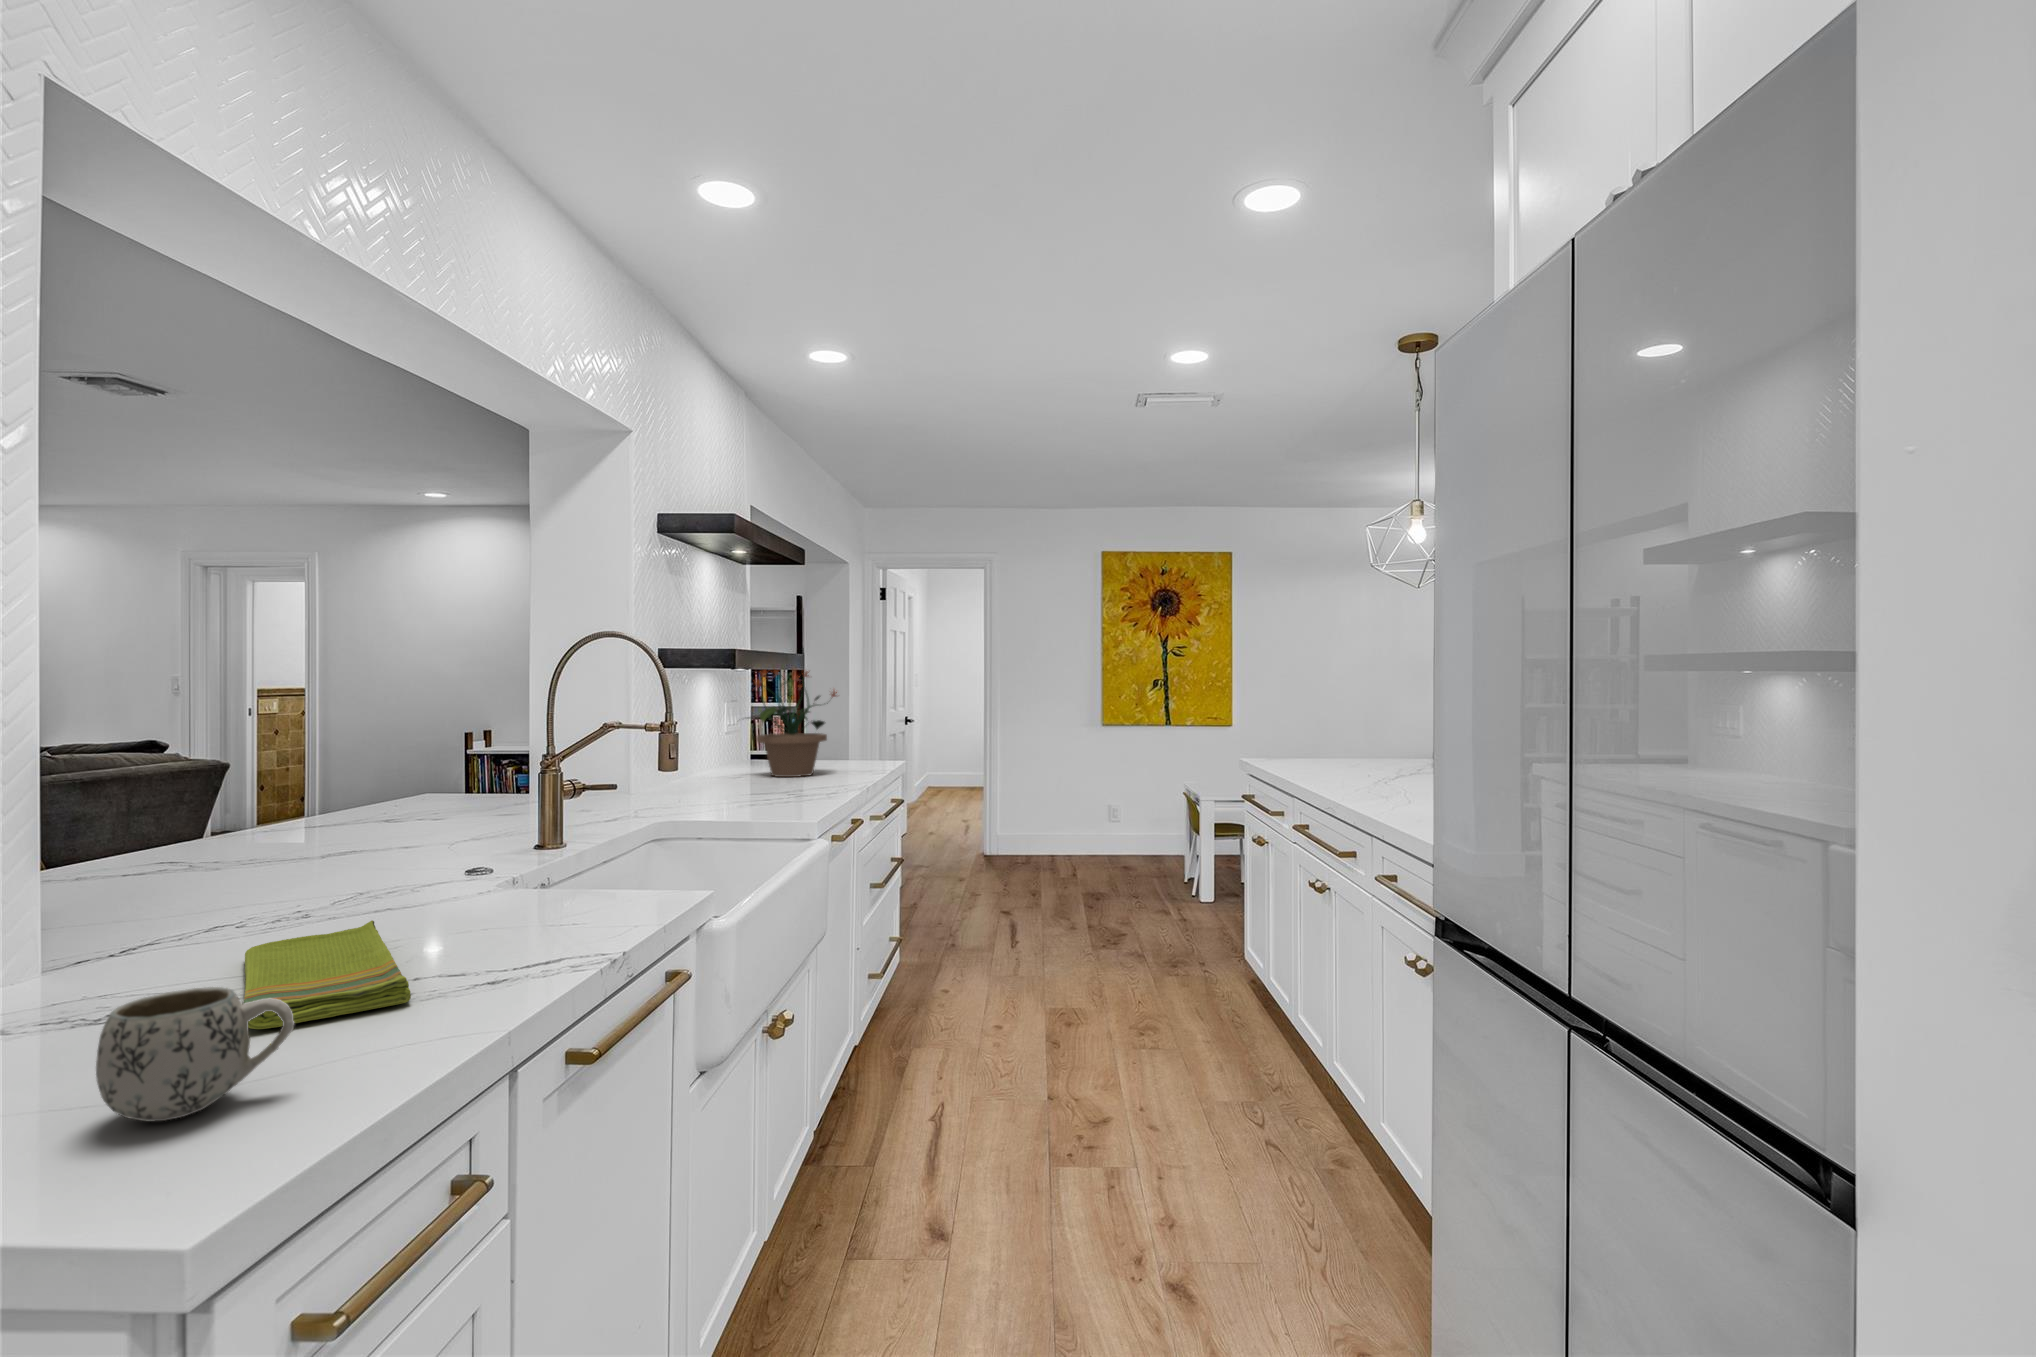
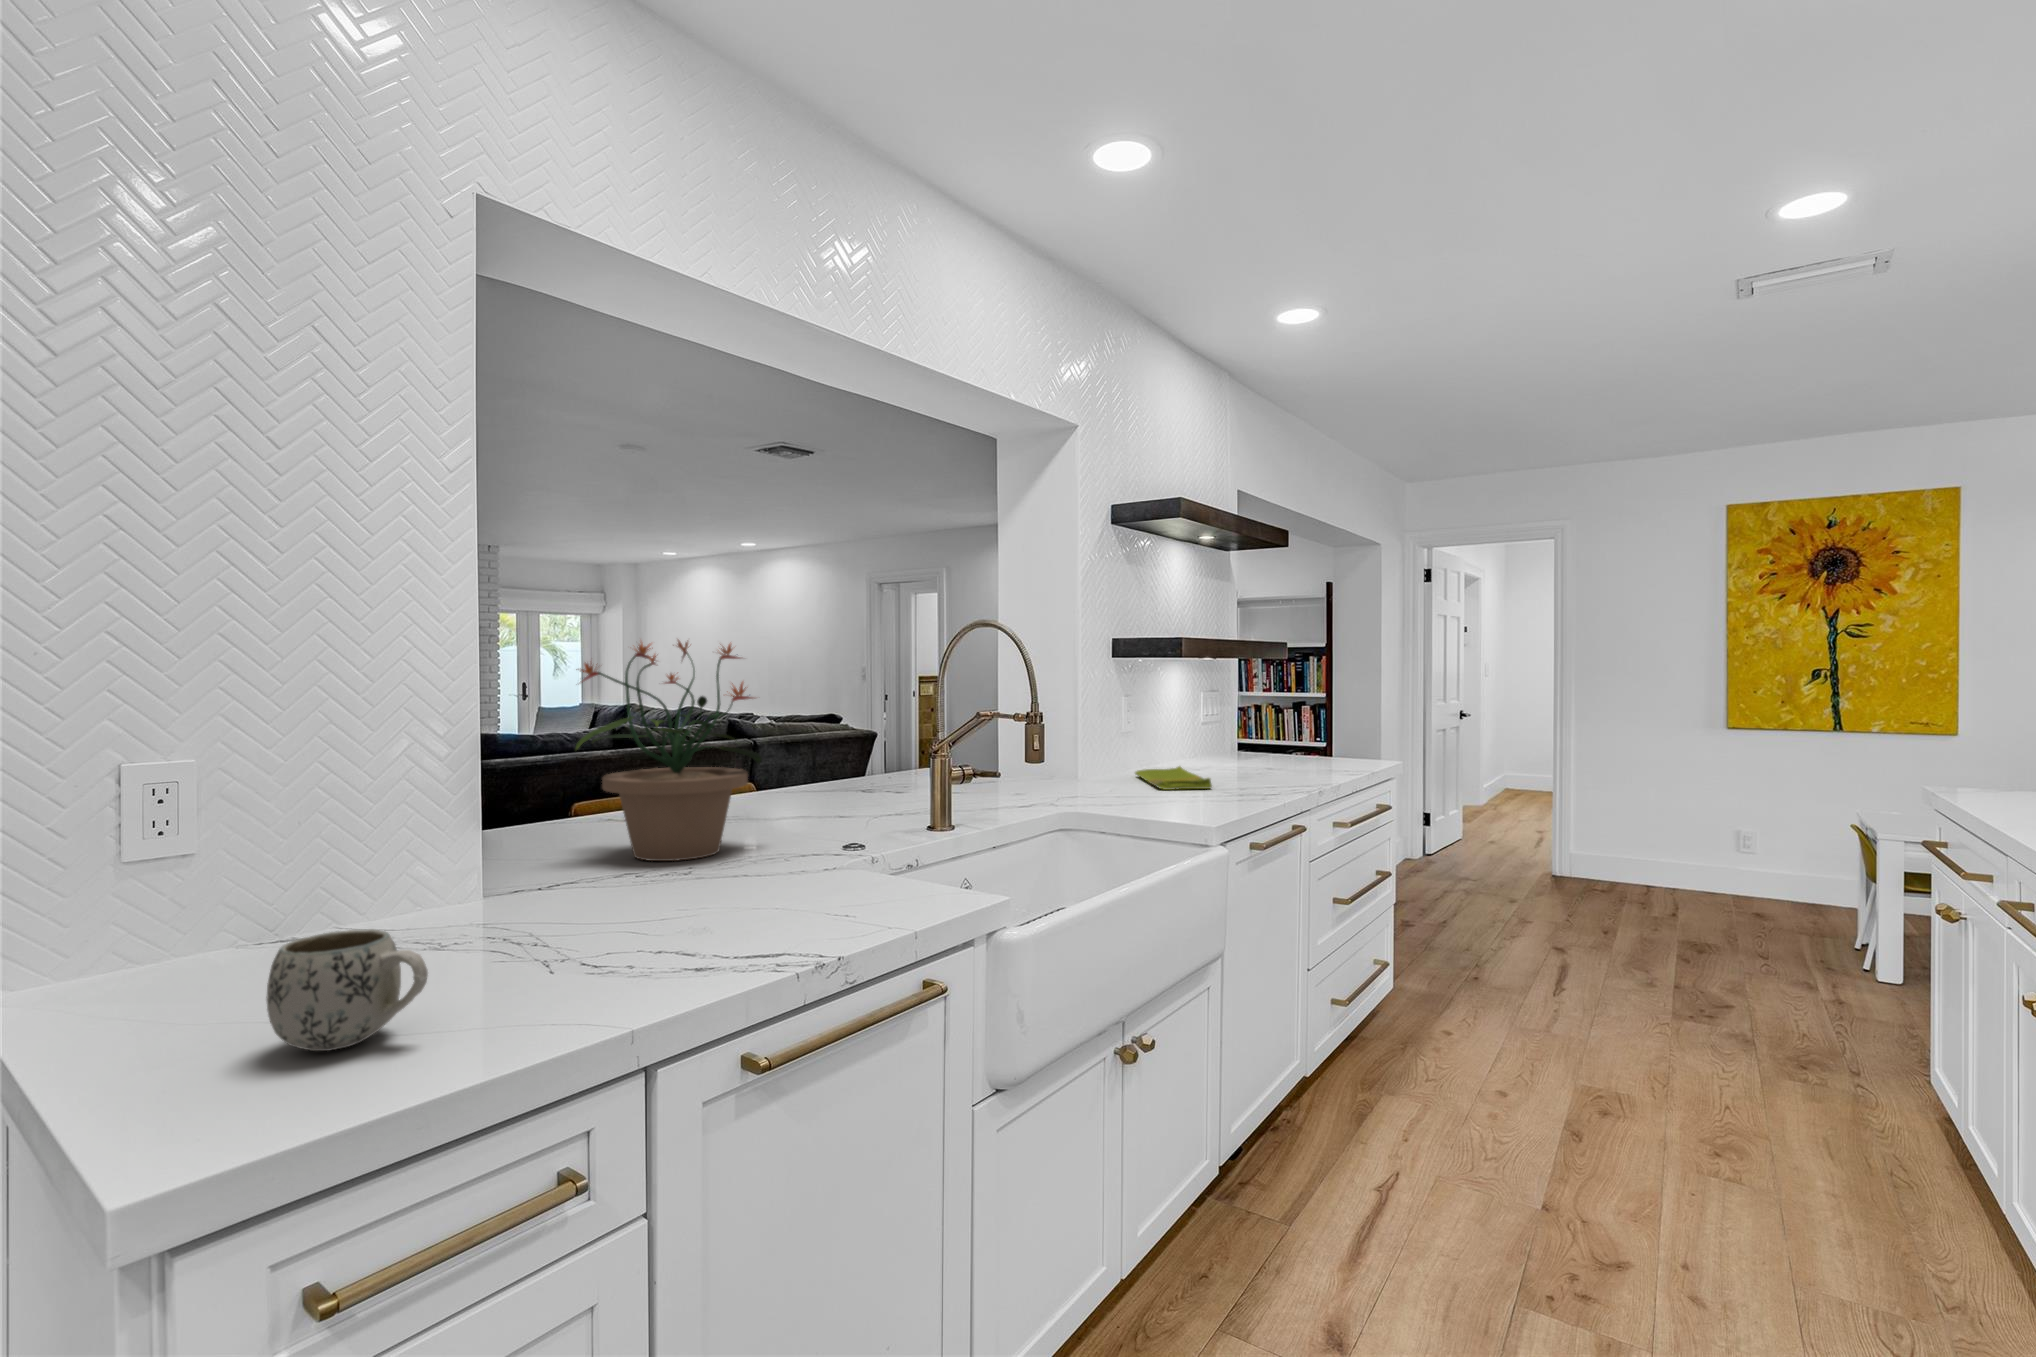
potted plant: present [755,670,837,777] -> present [576,640,761,861]
dish towel: present [244,920,411,1029] -> present [1135,766,1212,790]

